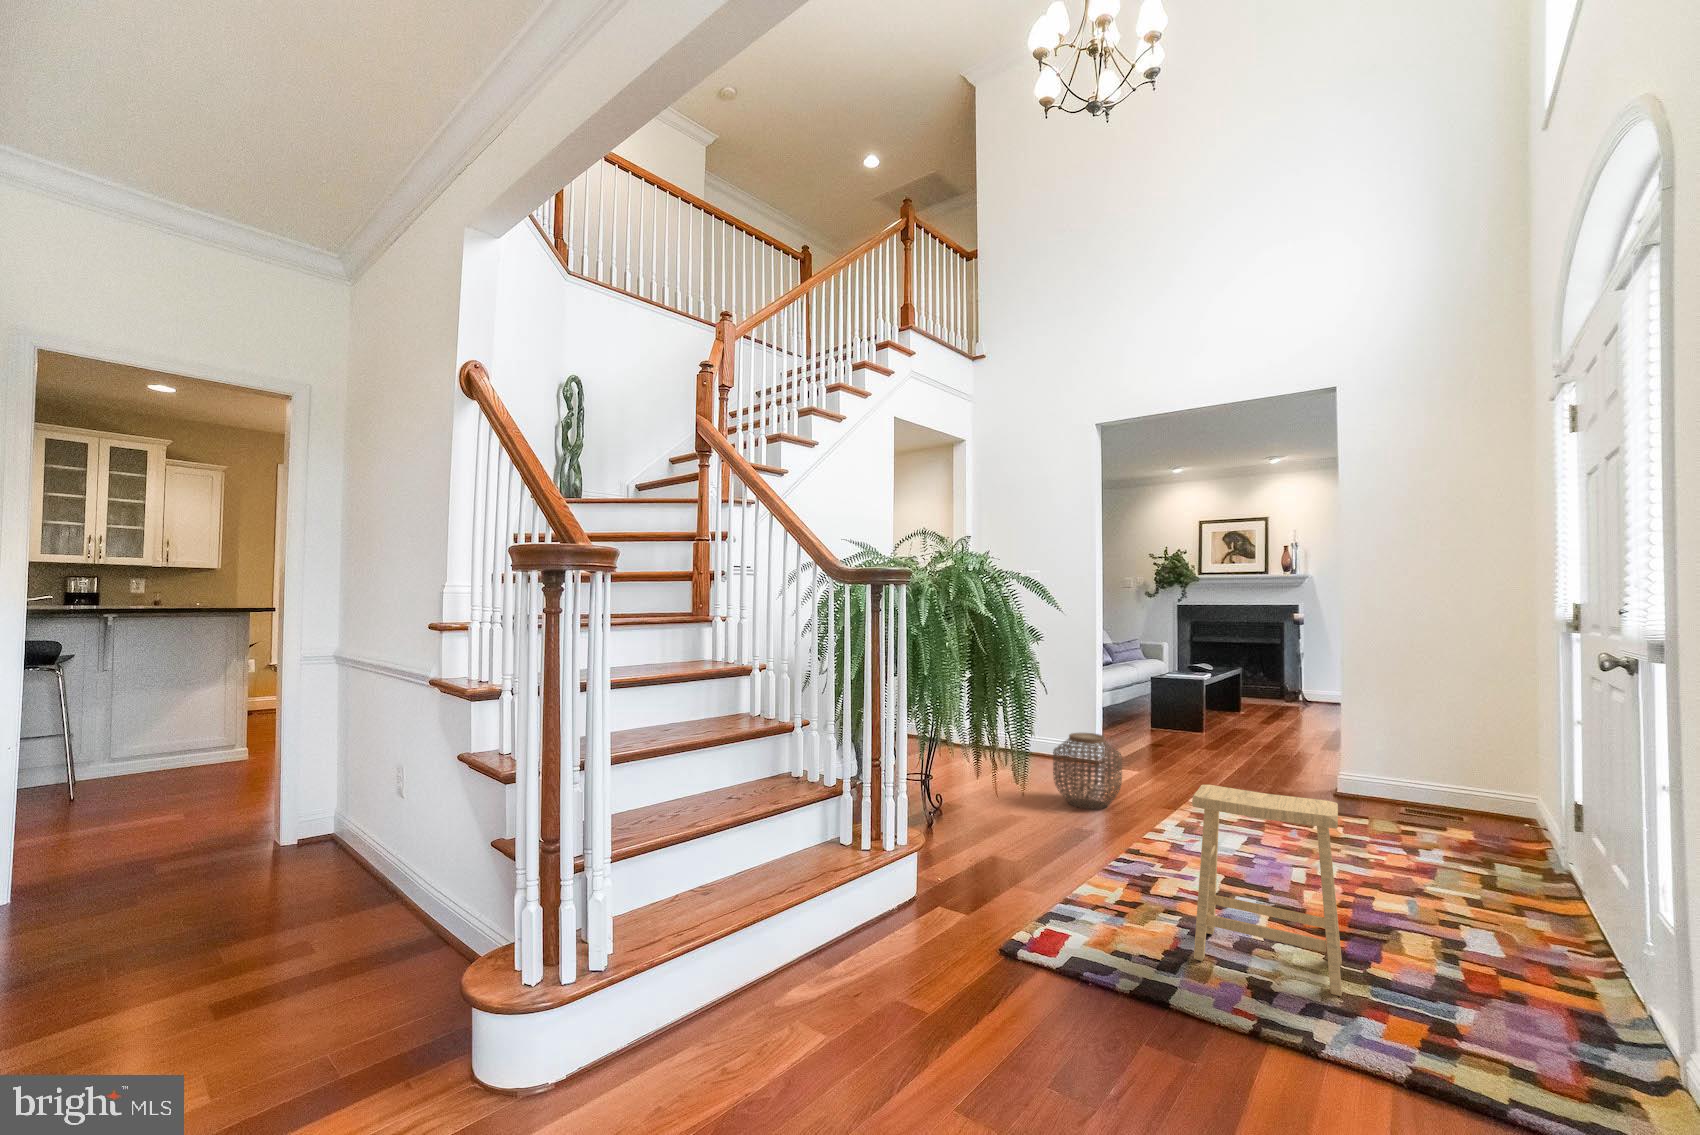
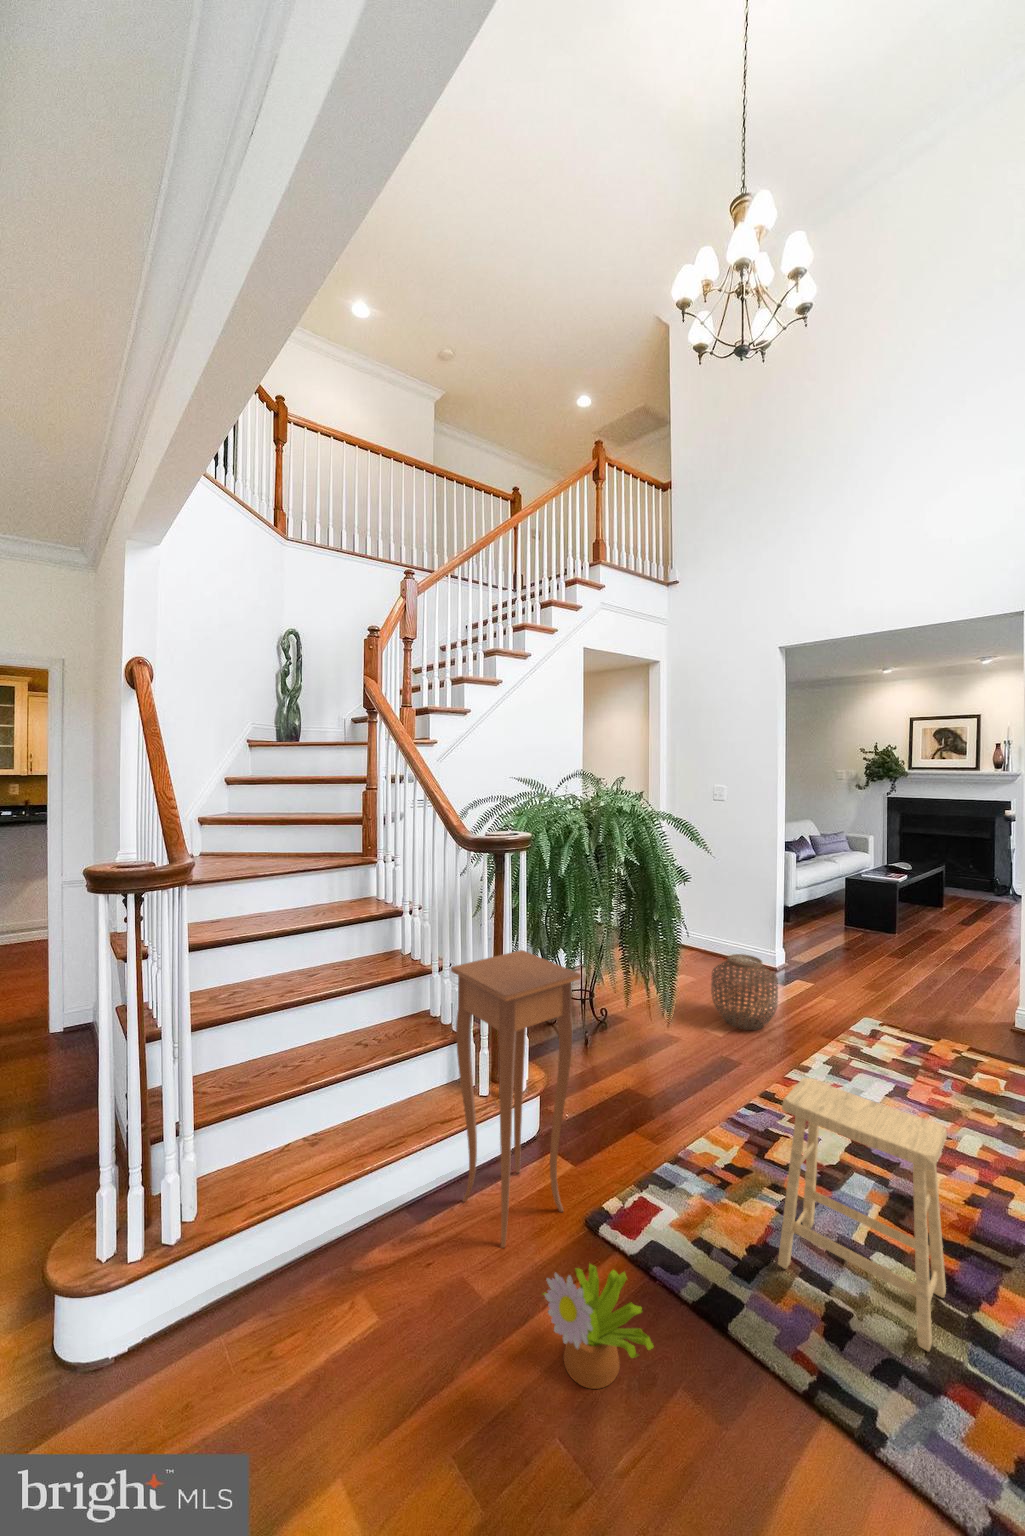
side table: none [856,685,991,974] -> present [451,950,581,1248]
decorative plant: none [1000,938,1121,1050] -> present [543,1264,653,1389]

